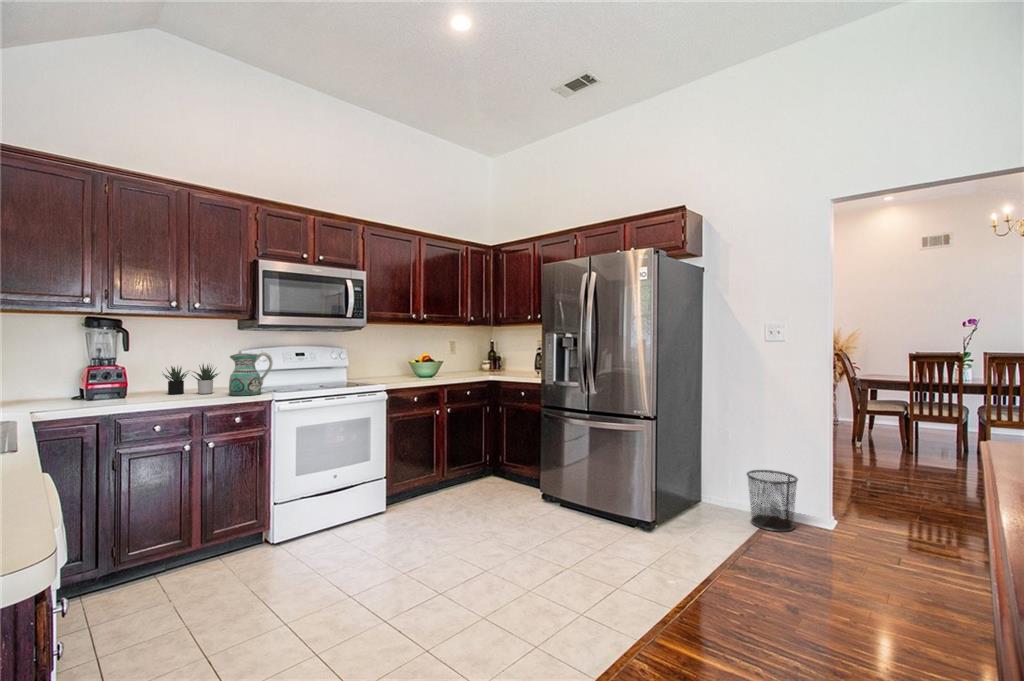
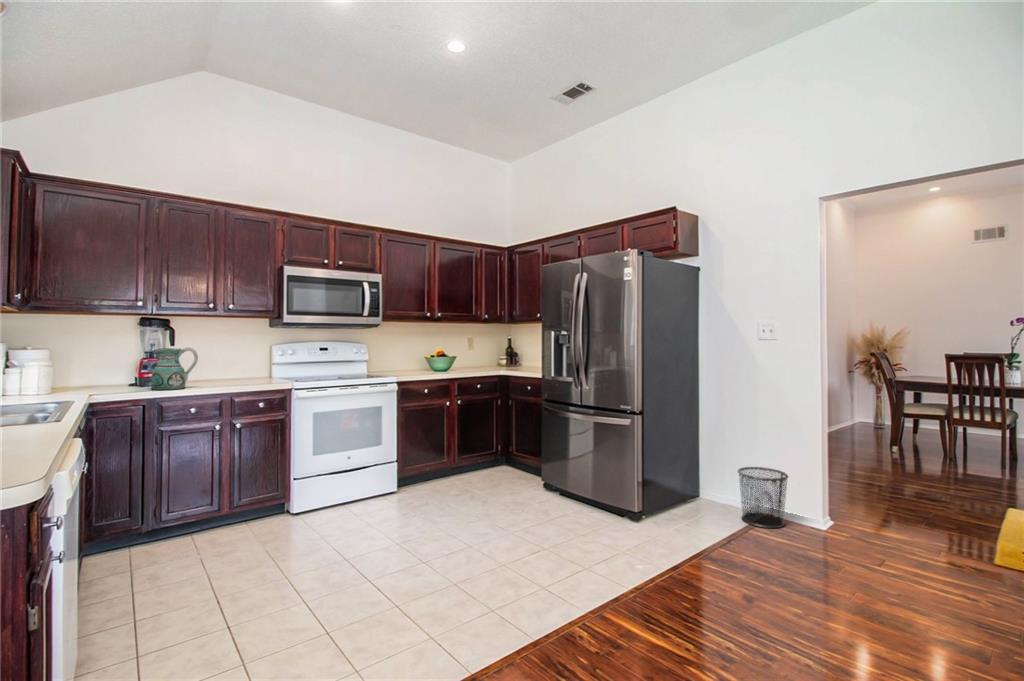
ceramic pitcher: present [229,353,272,396] -> present [151,348,198,390]
succulent plant: present [163,364,219,394] -> none [201,355,251,383]

